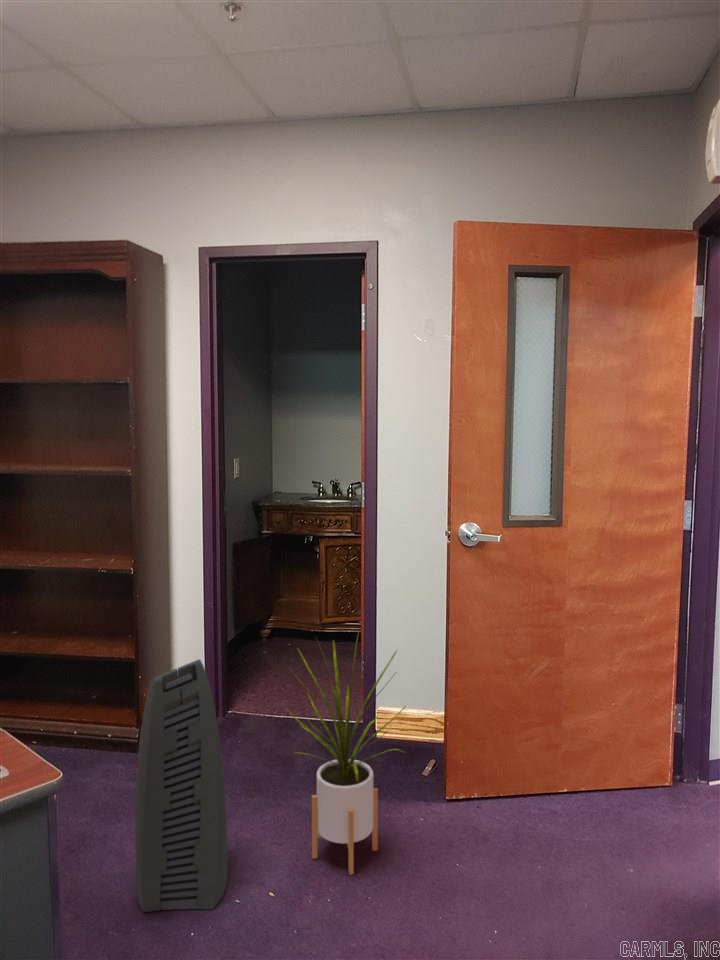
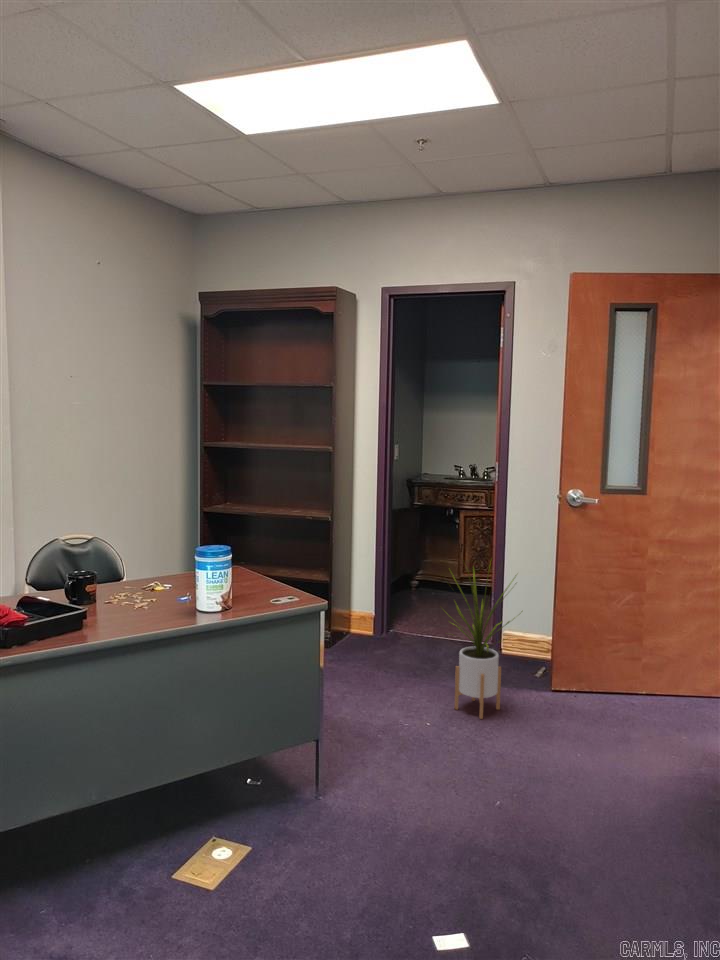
air purifier: present [135,659,228,912] -> none [342,568,399,725]

